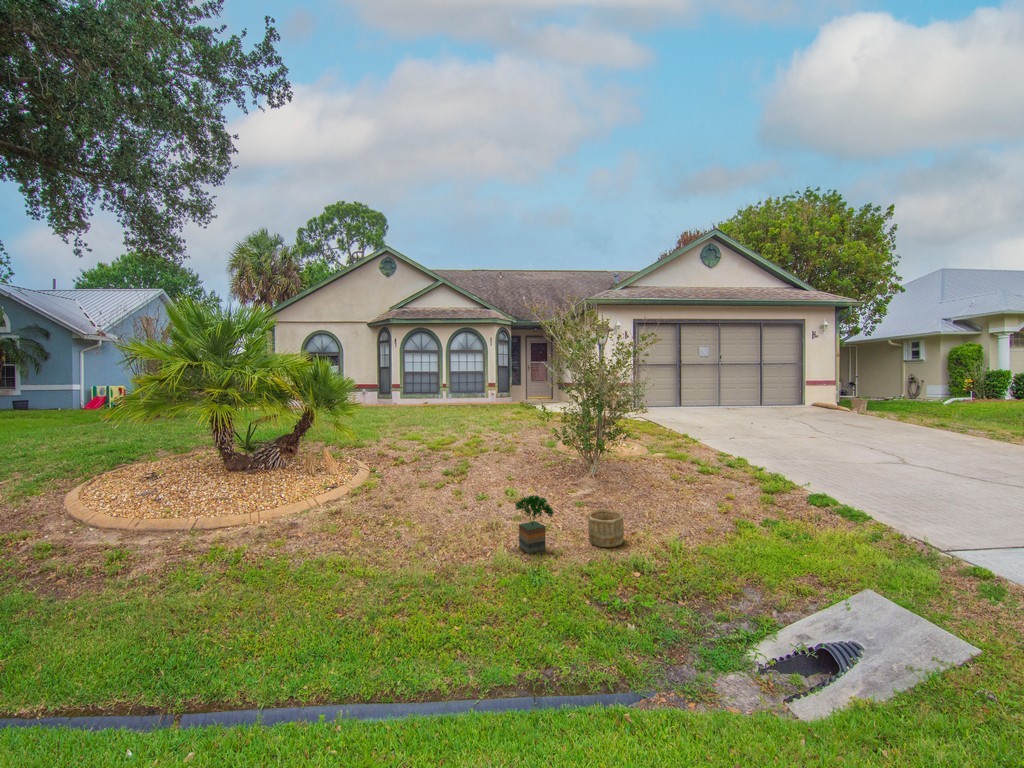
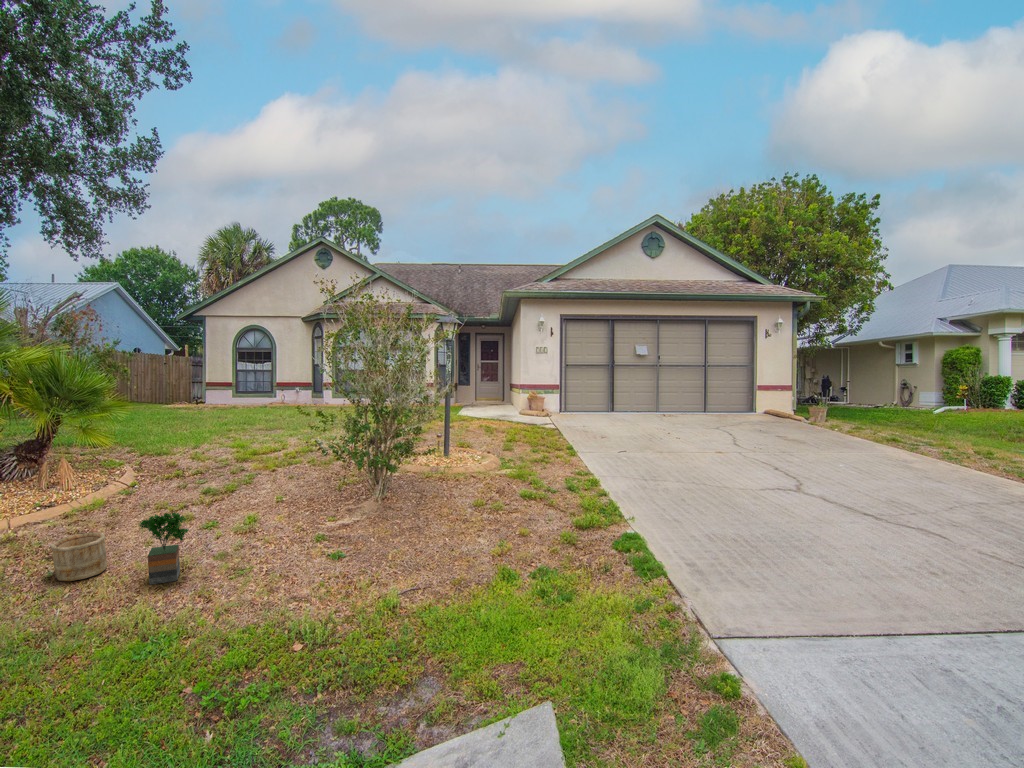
wooden bucket: present [587,509,624,547] -> present [50,533,107,581]

